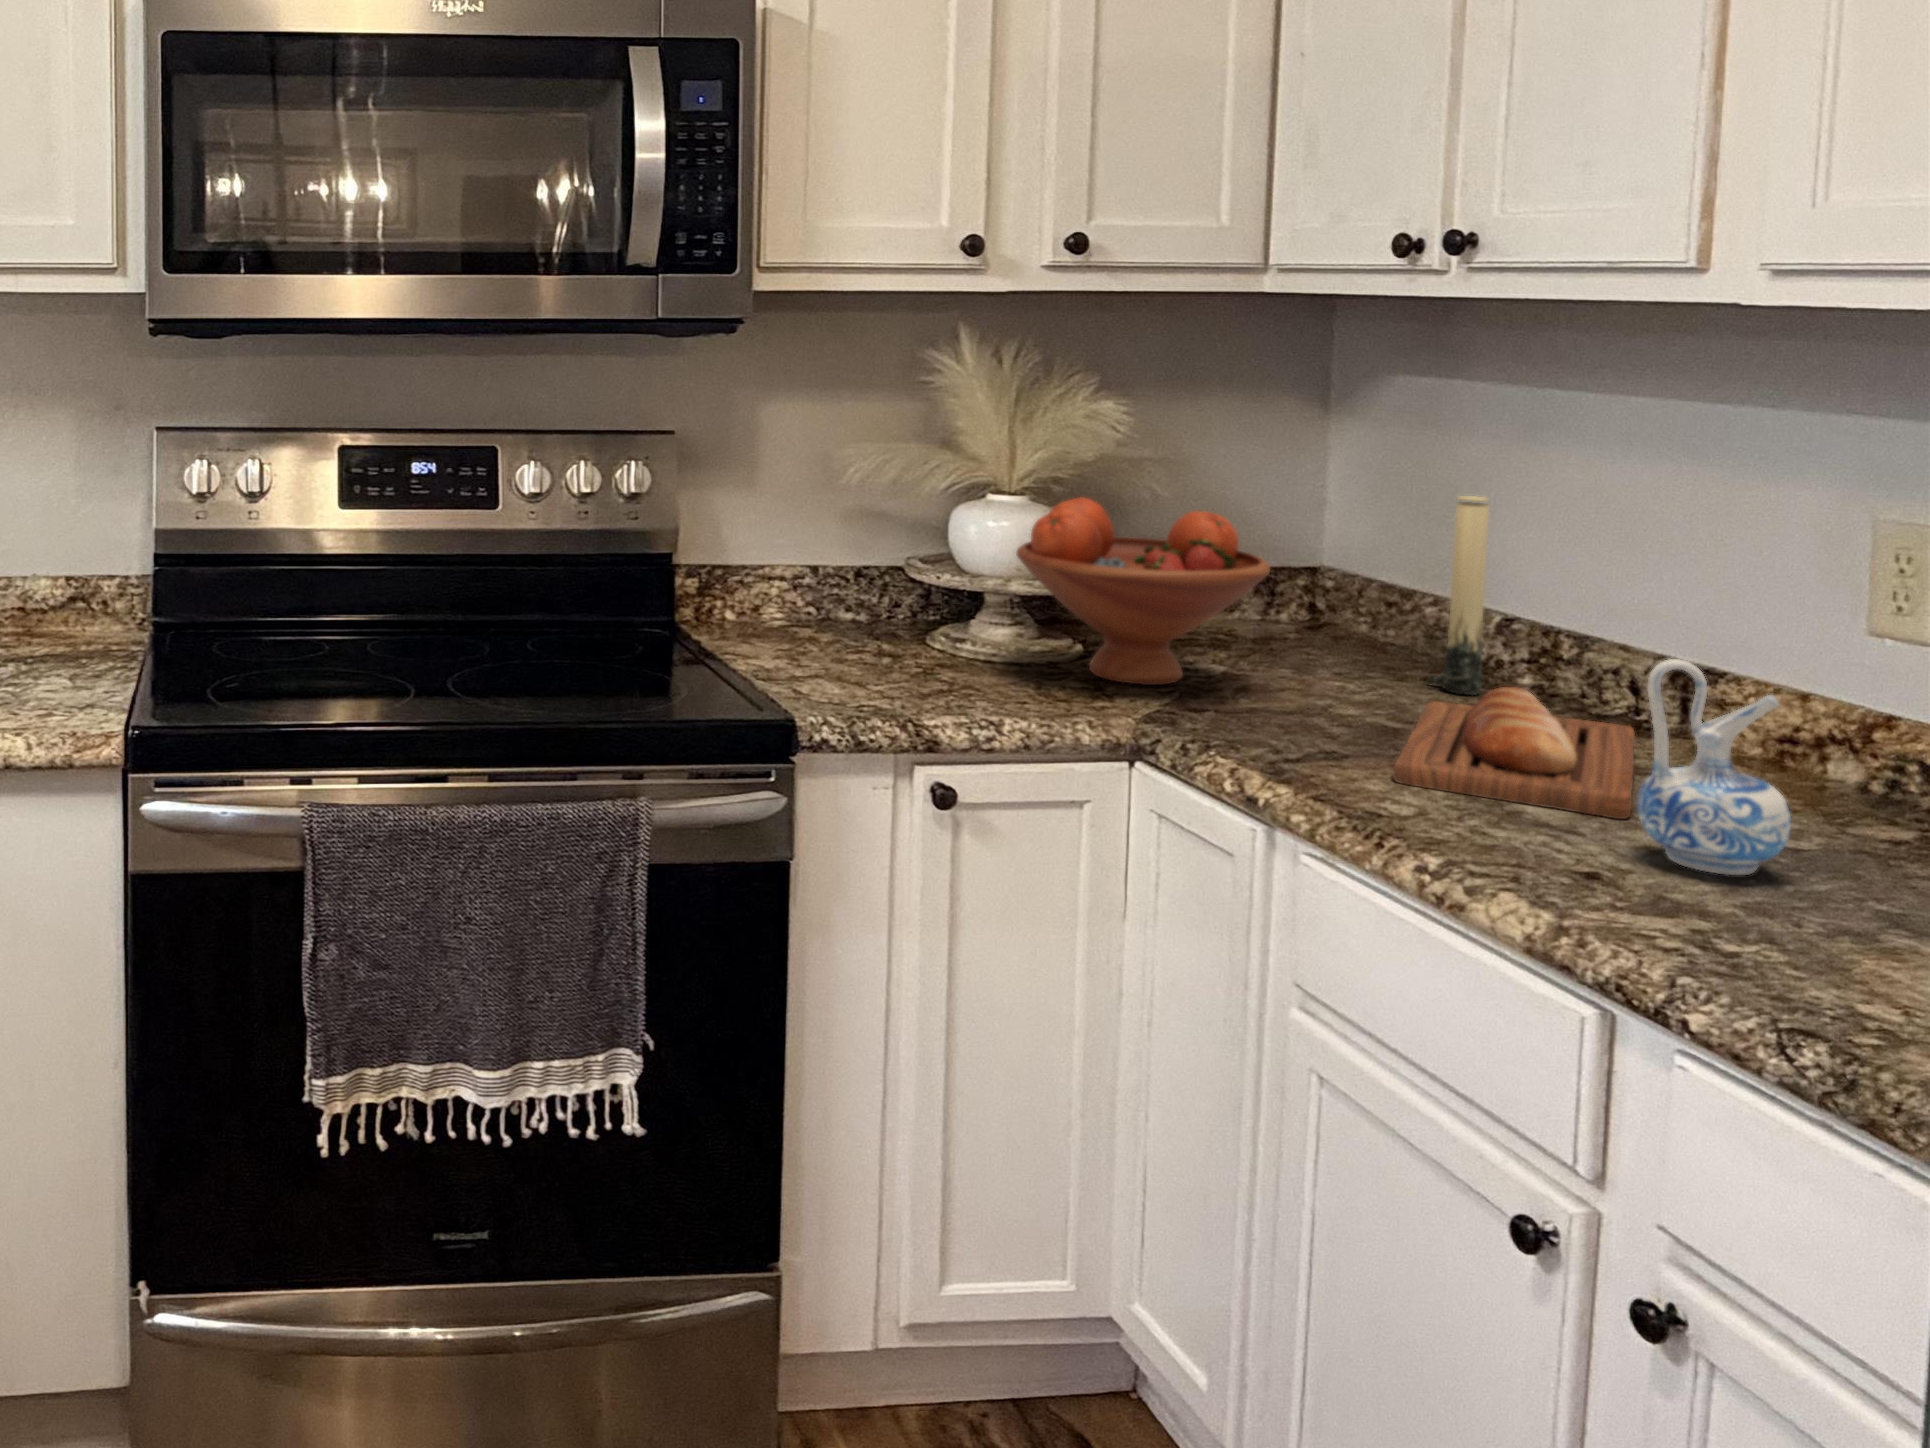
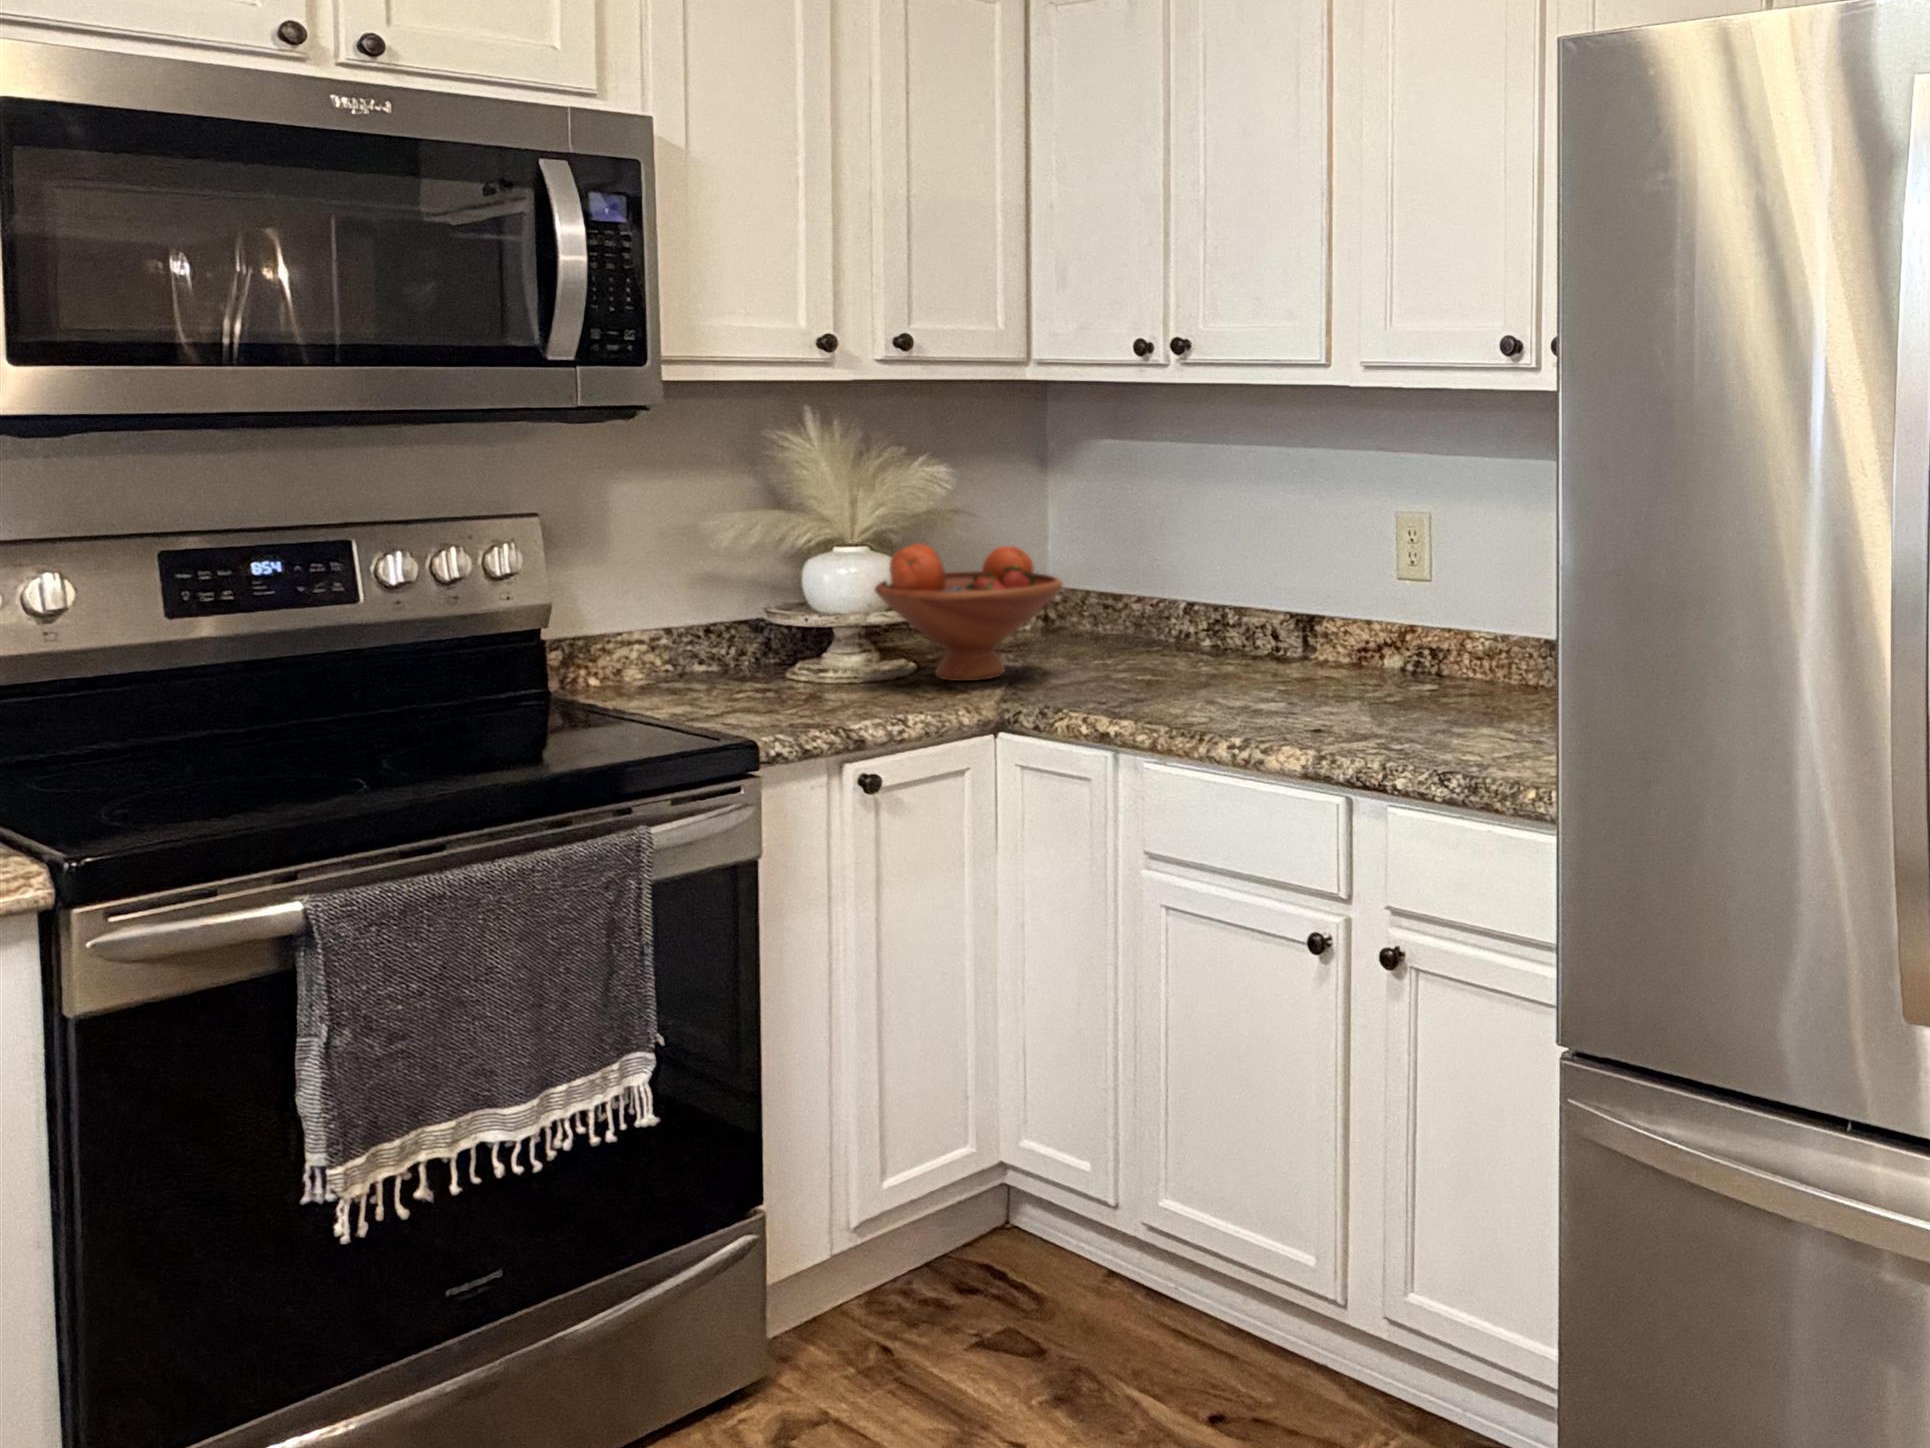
candle: present [1426,496,1489,695] -> none [1148,520,1184,656]
ceramic pitcher: present [1637,659,1791,875] -> none [1328,597,1400,718]
bread loaf: present [1393,687,1635,819] -> none [1169,640,1312,708]

